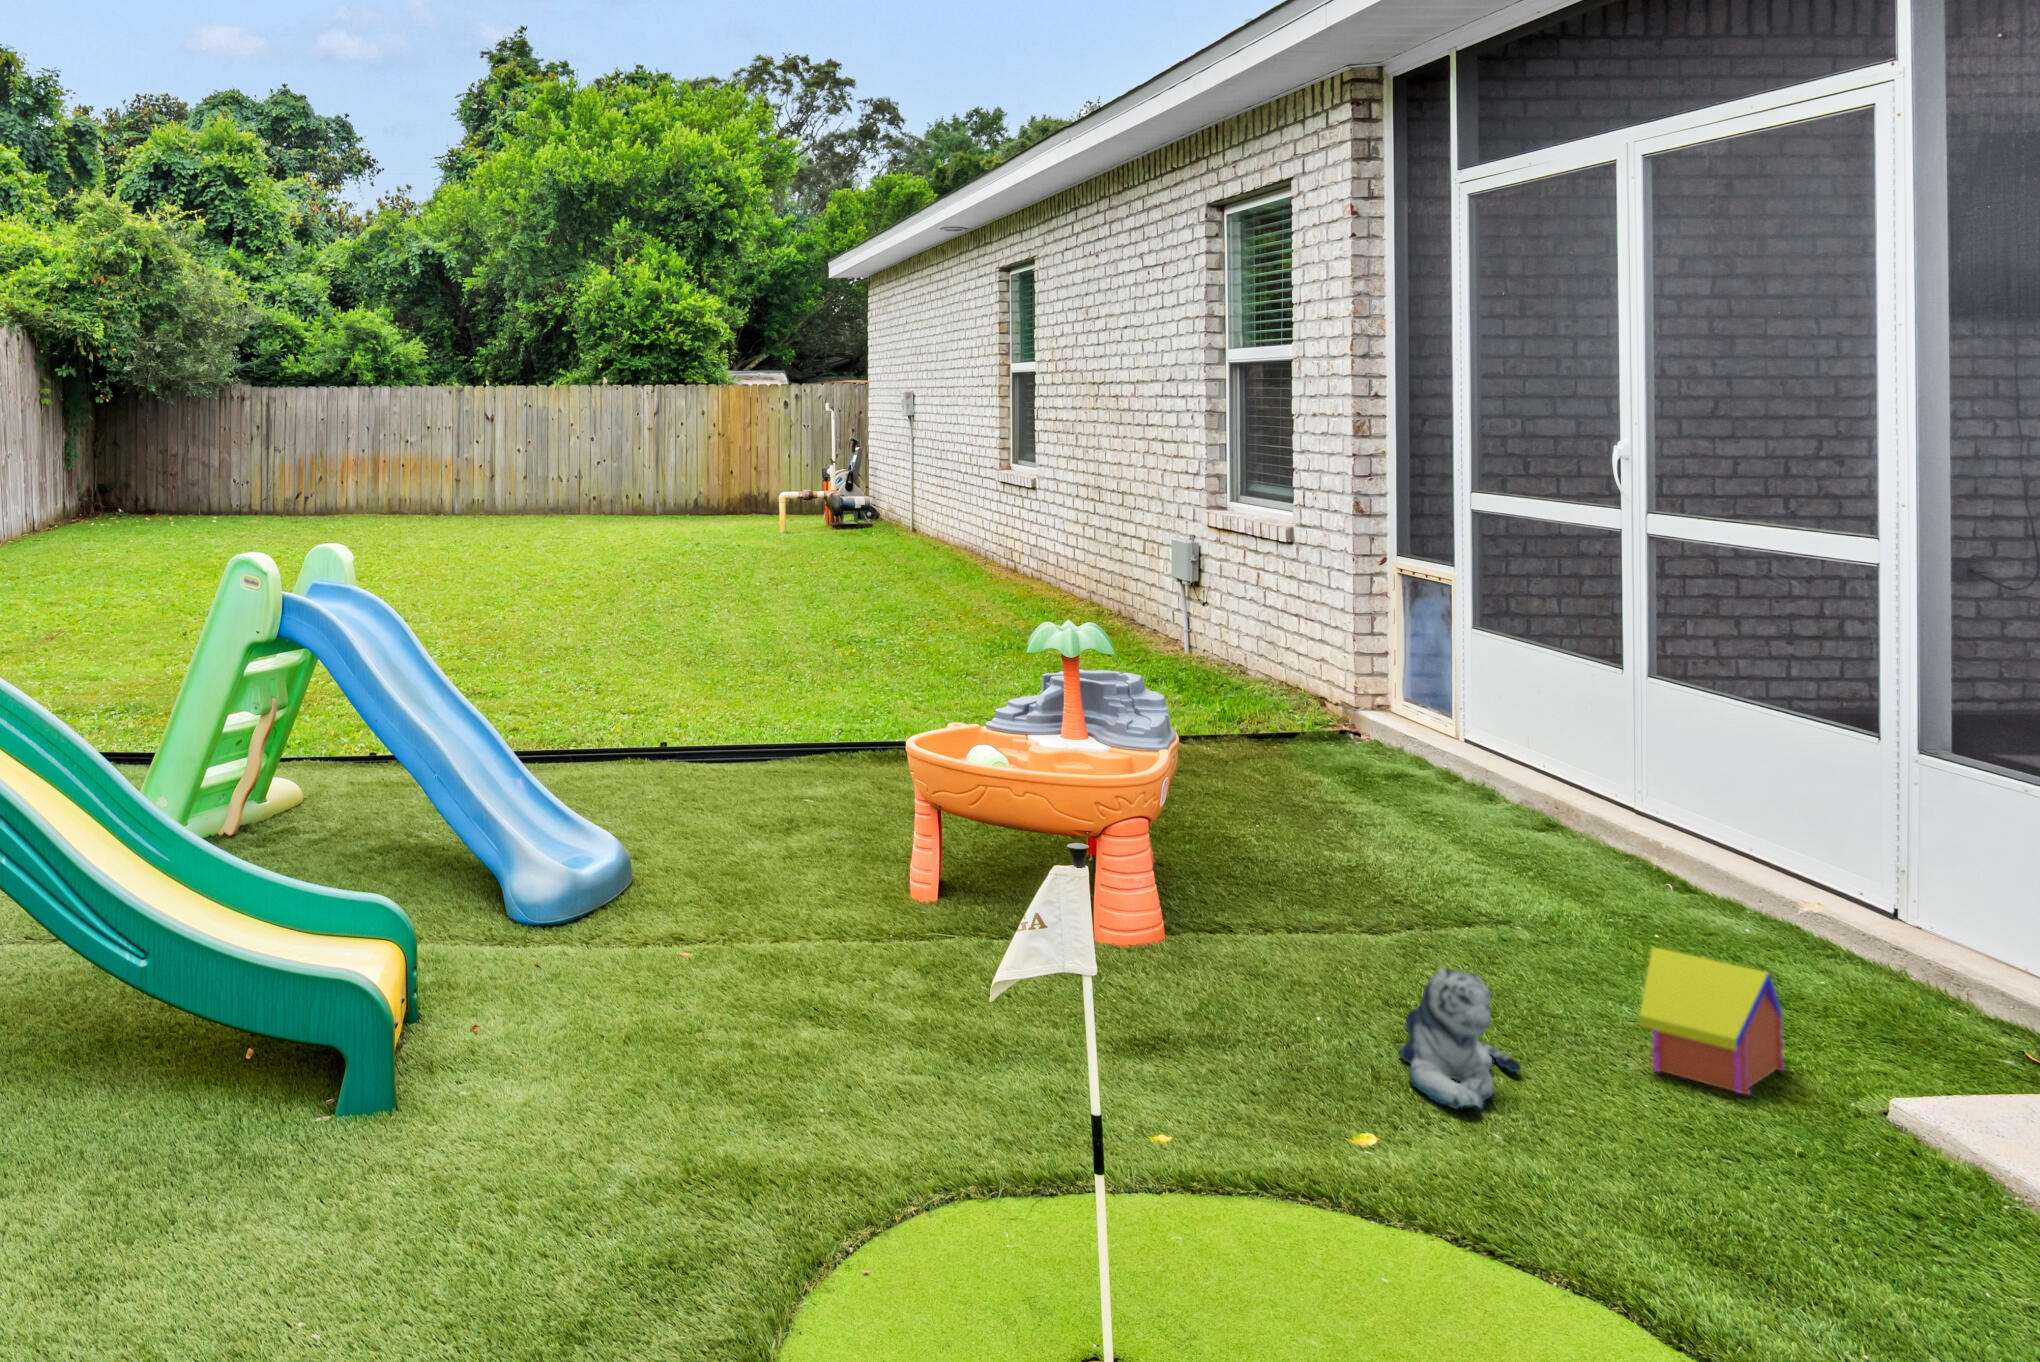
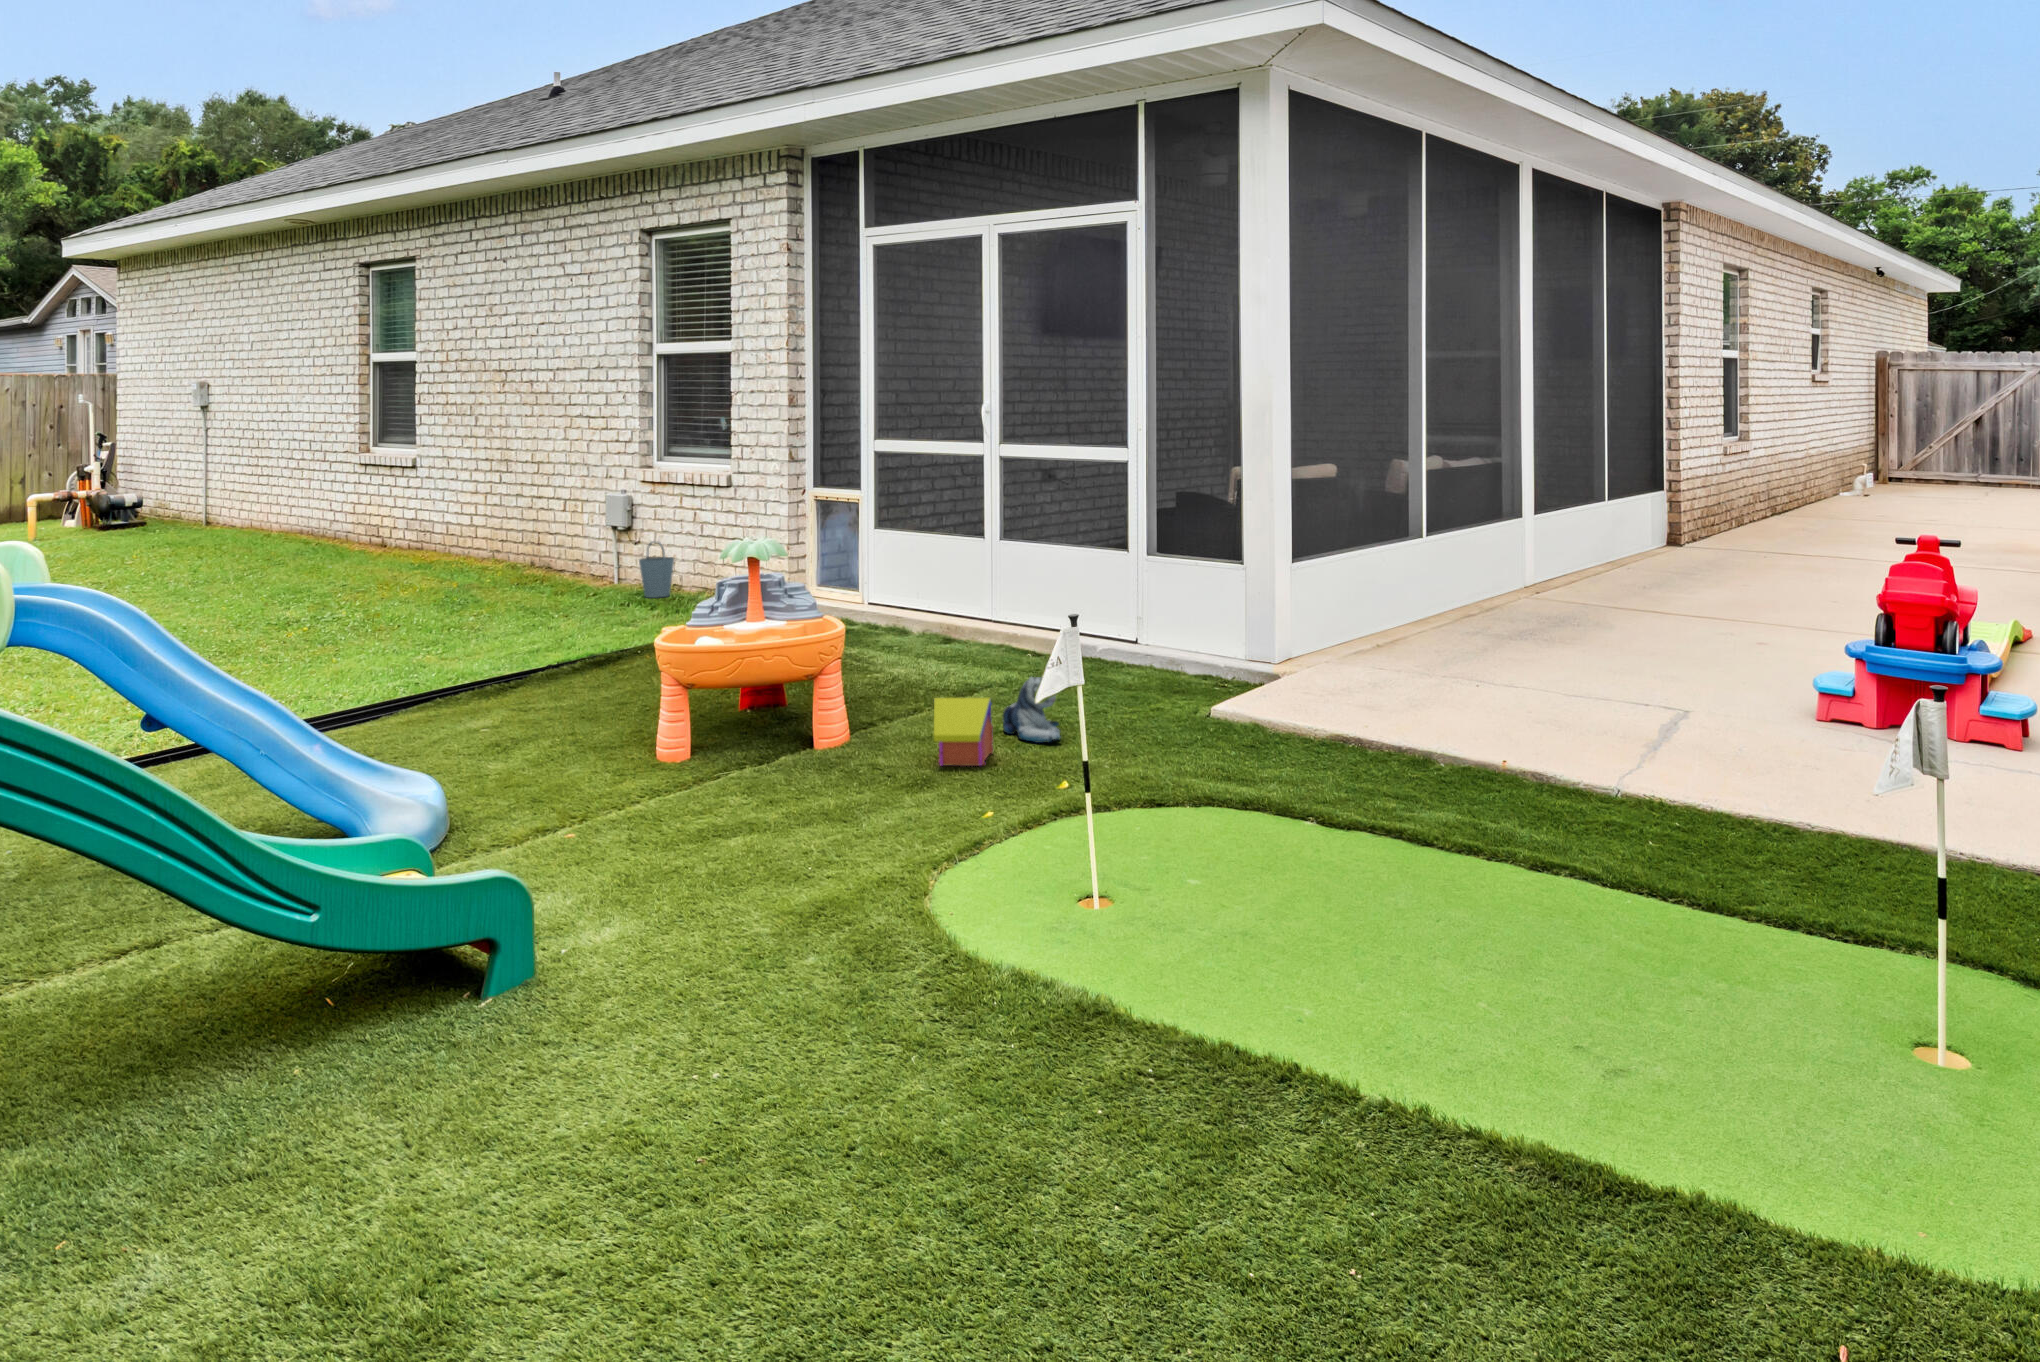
bucket: none [1186,606,1234,682] -> present [639,541,674,598]
toy house: present [1640,948,1784,1095] -> present [934,698,993,766]

